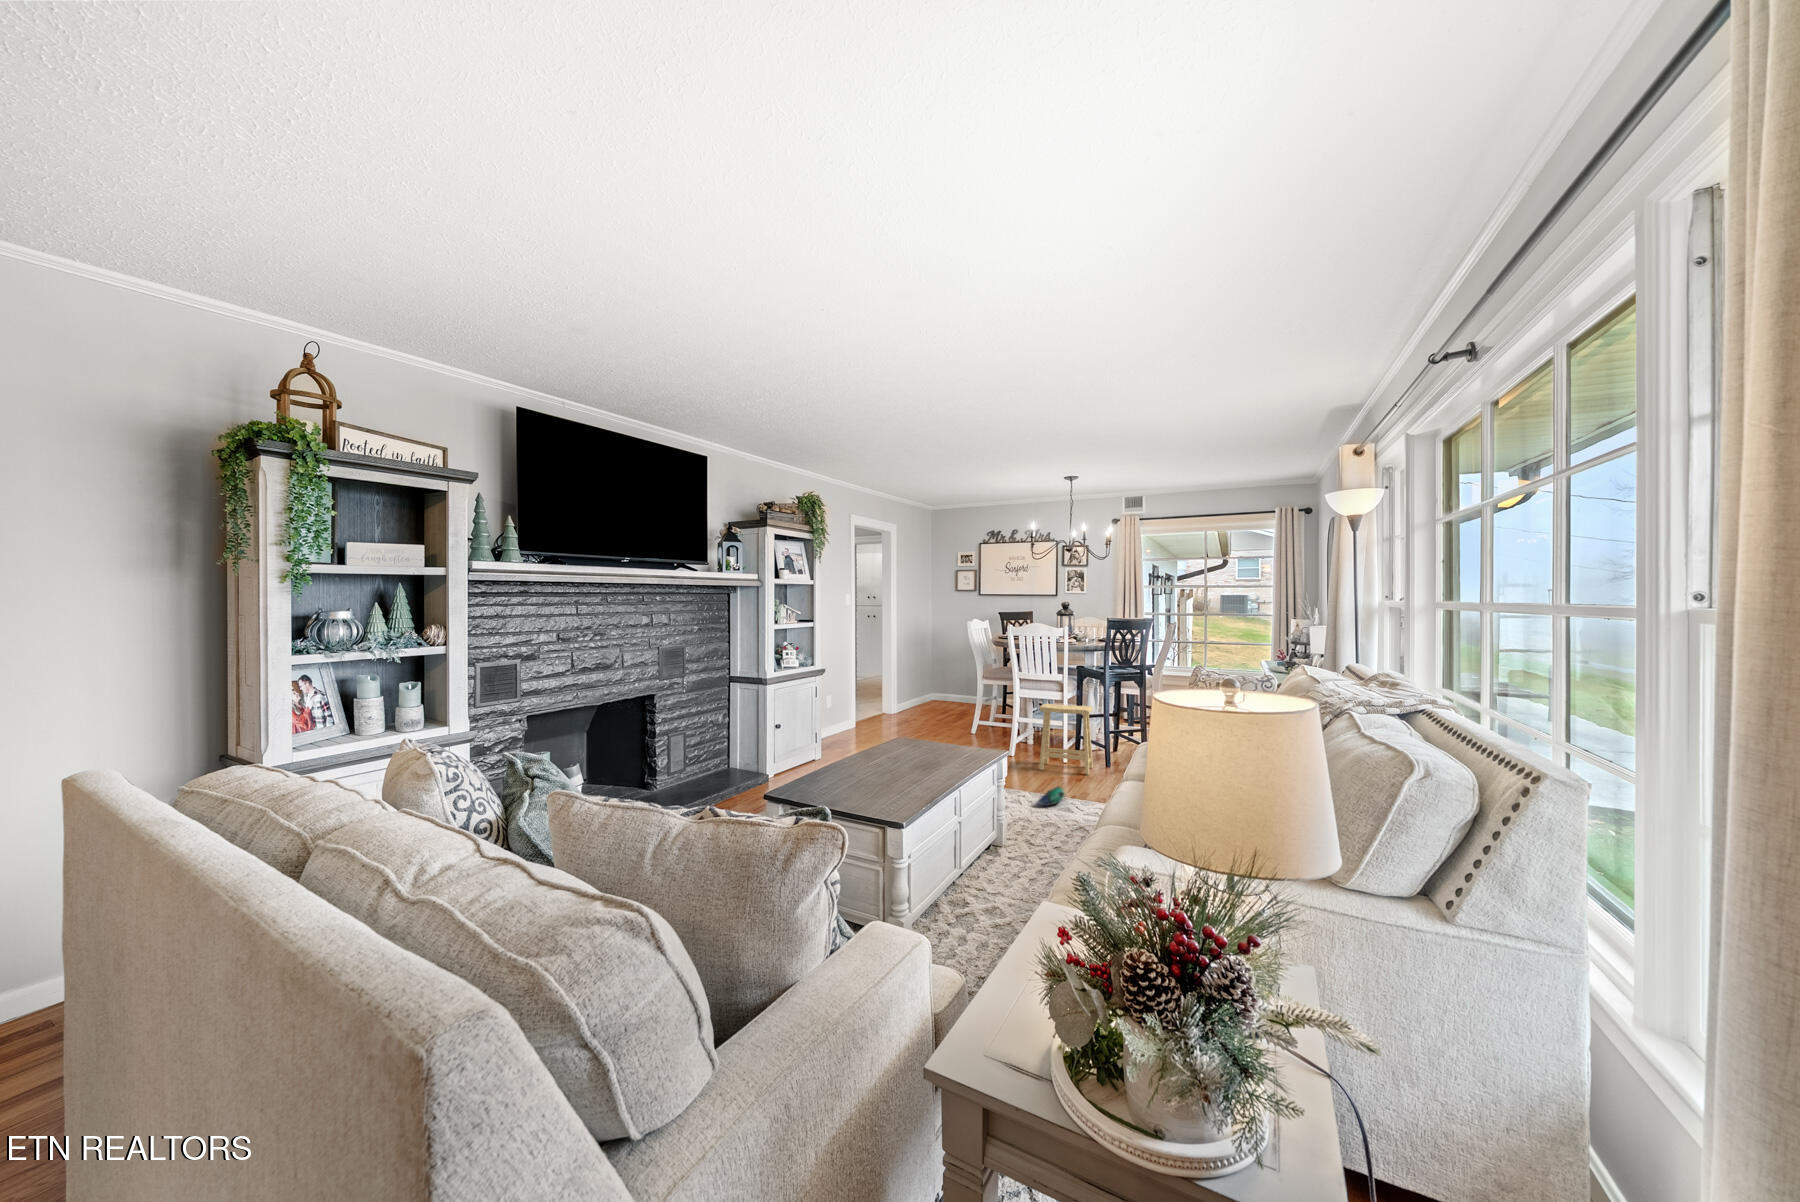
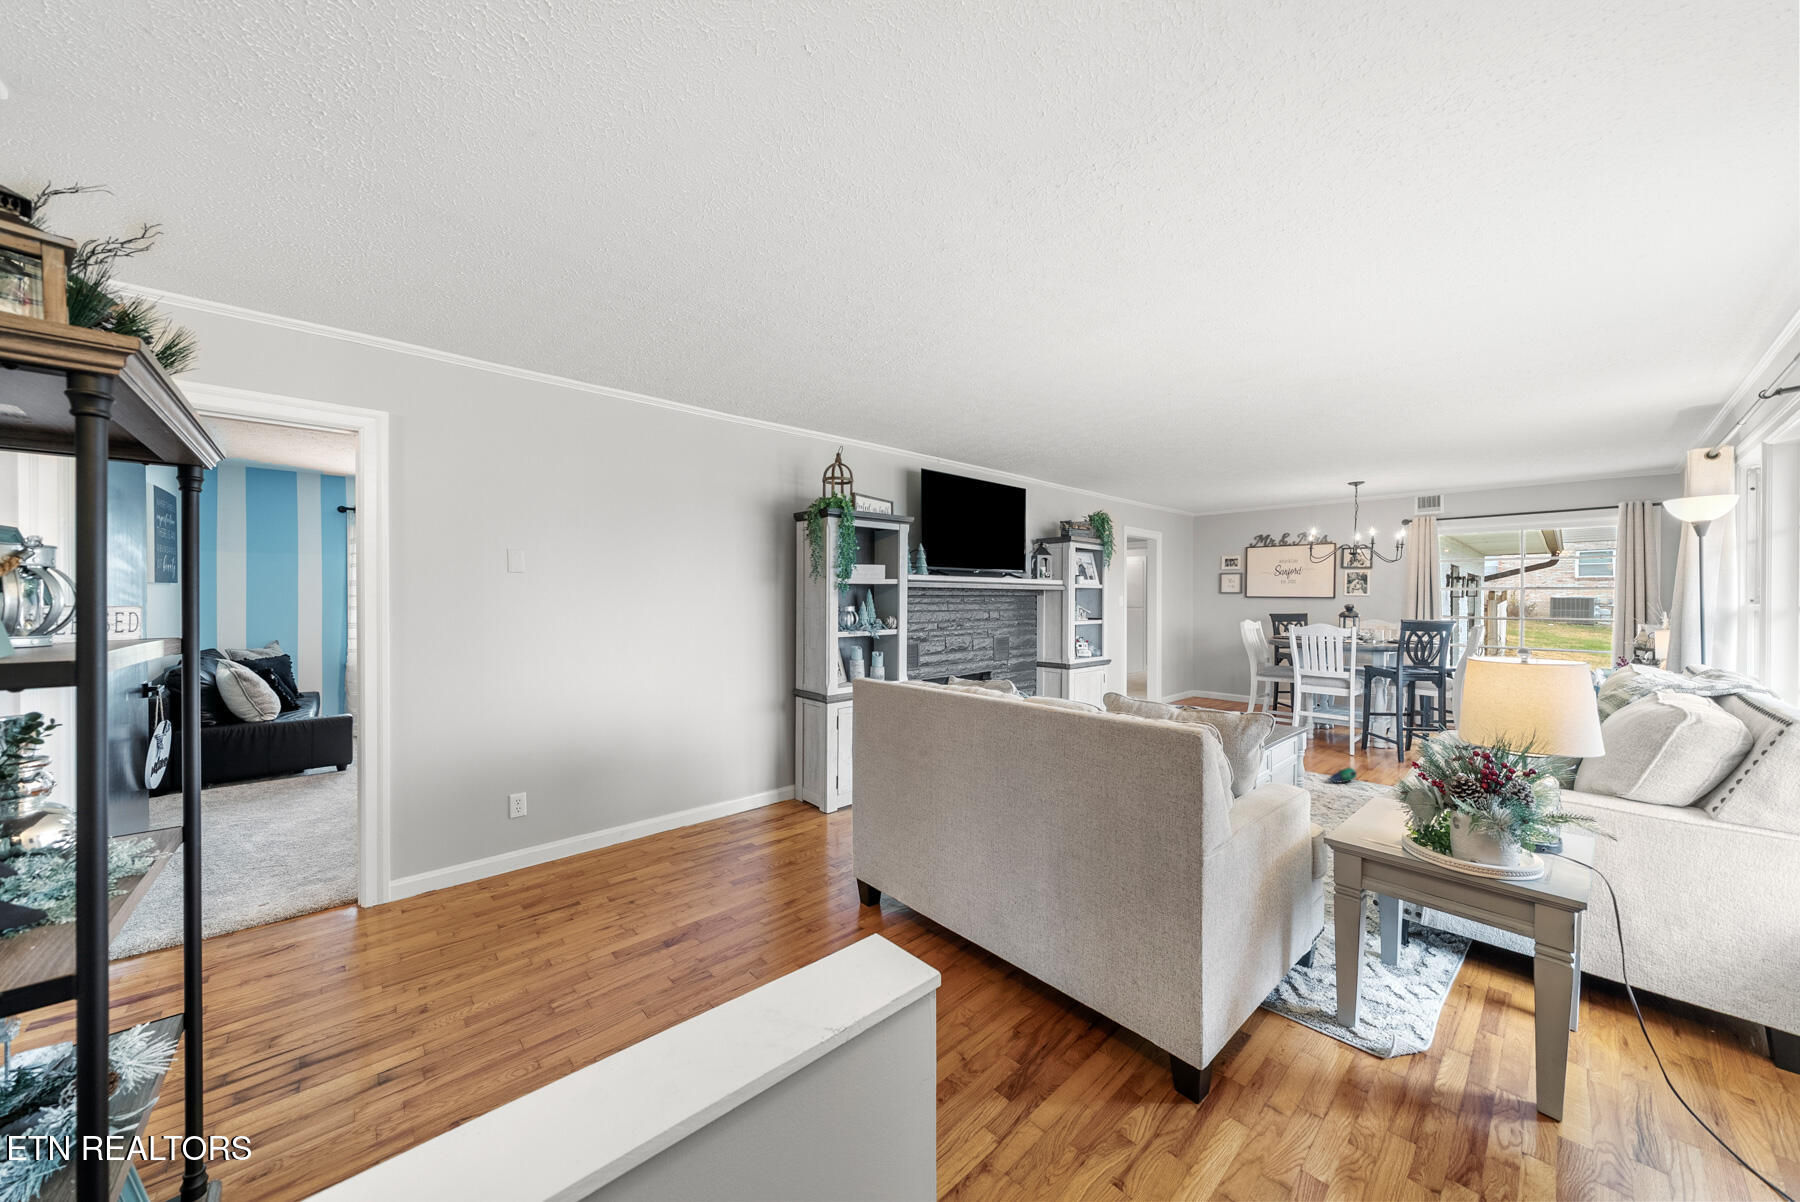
footstool: present [1039,704,1093,775] -> none [1325,697,1384,764]

